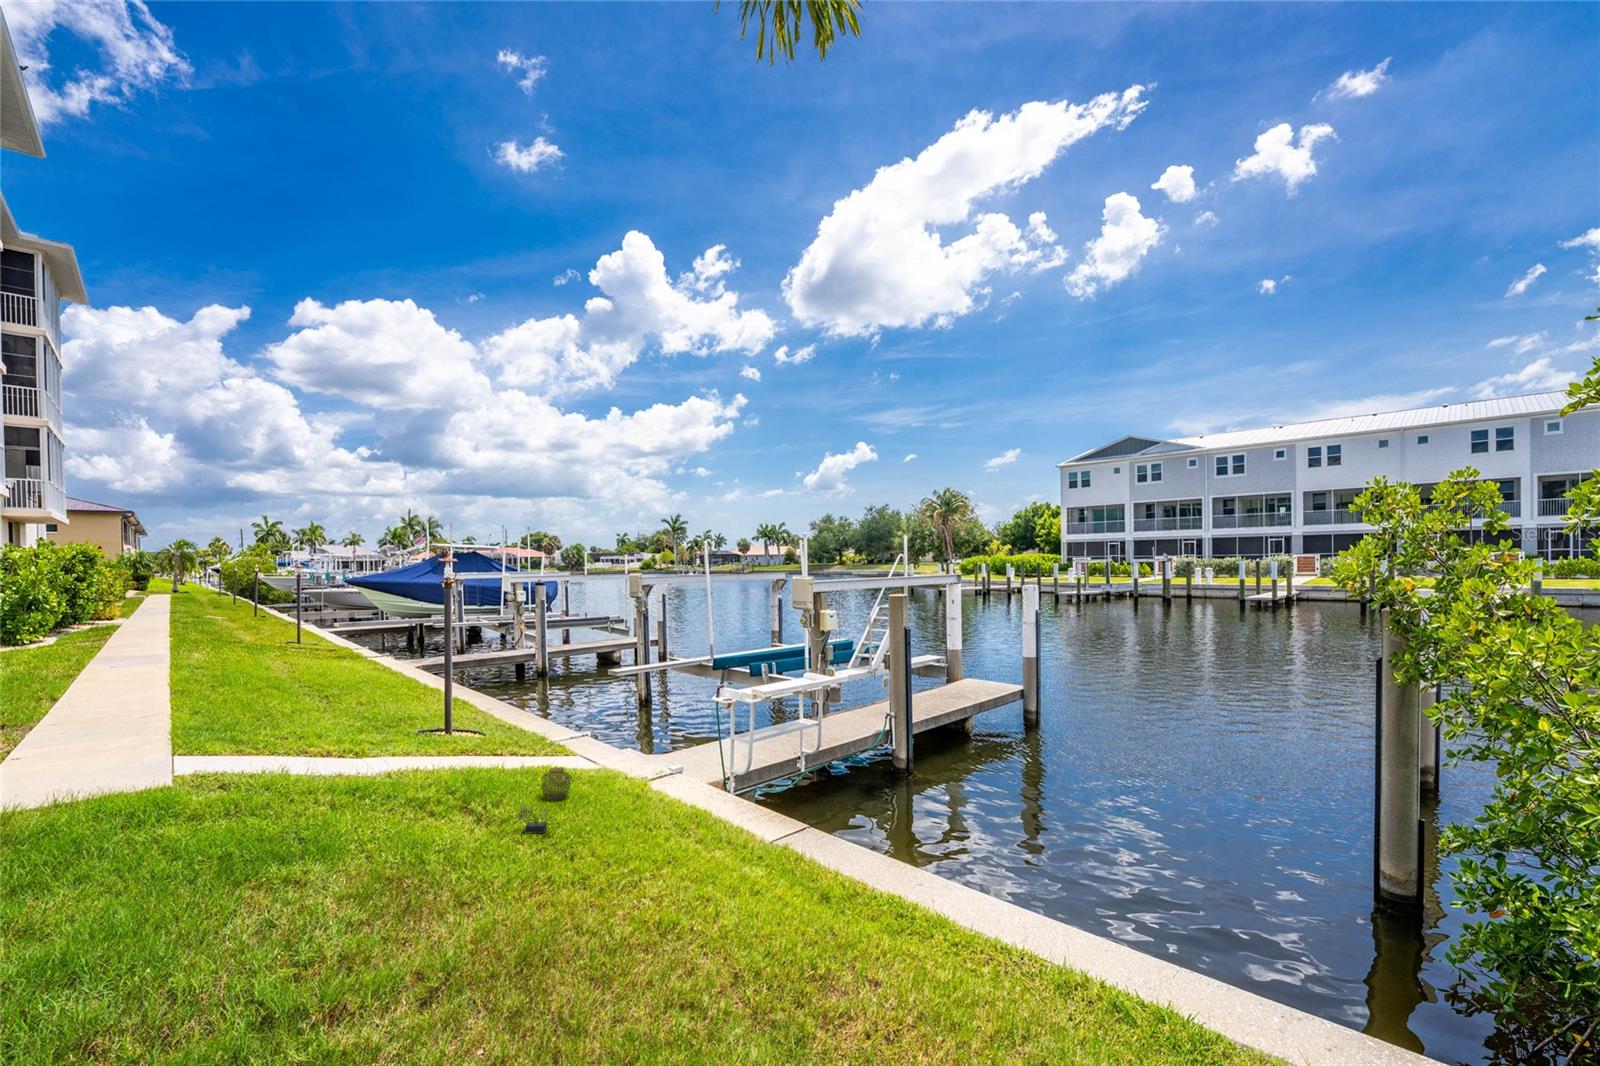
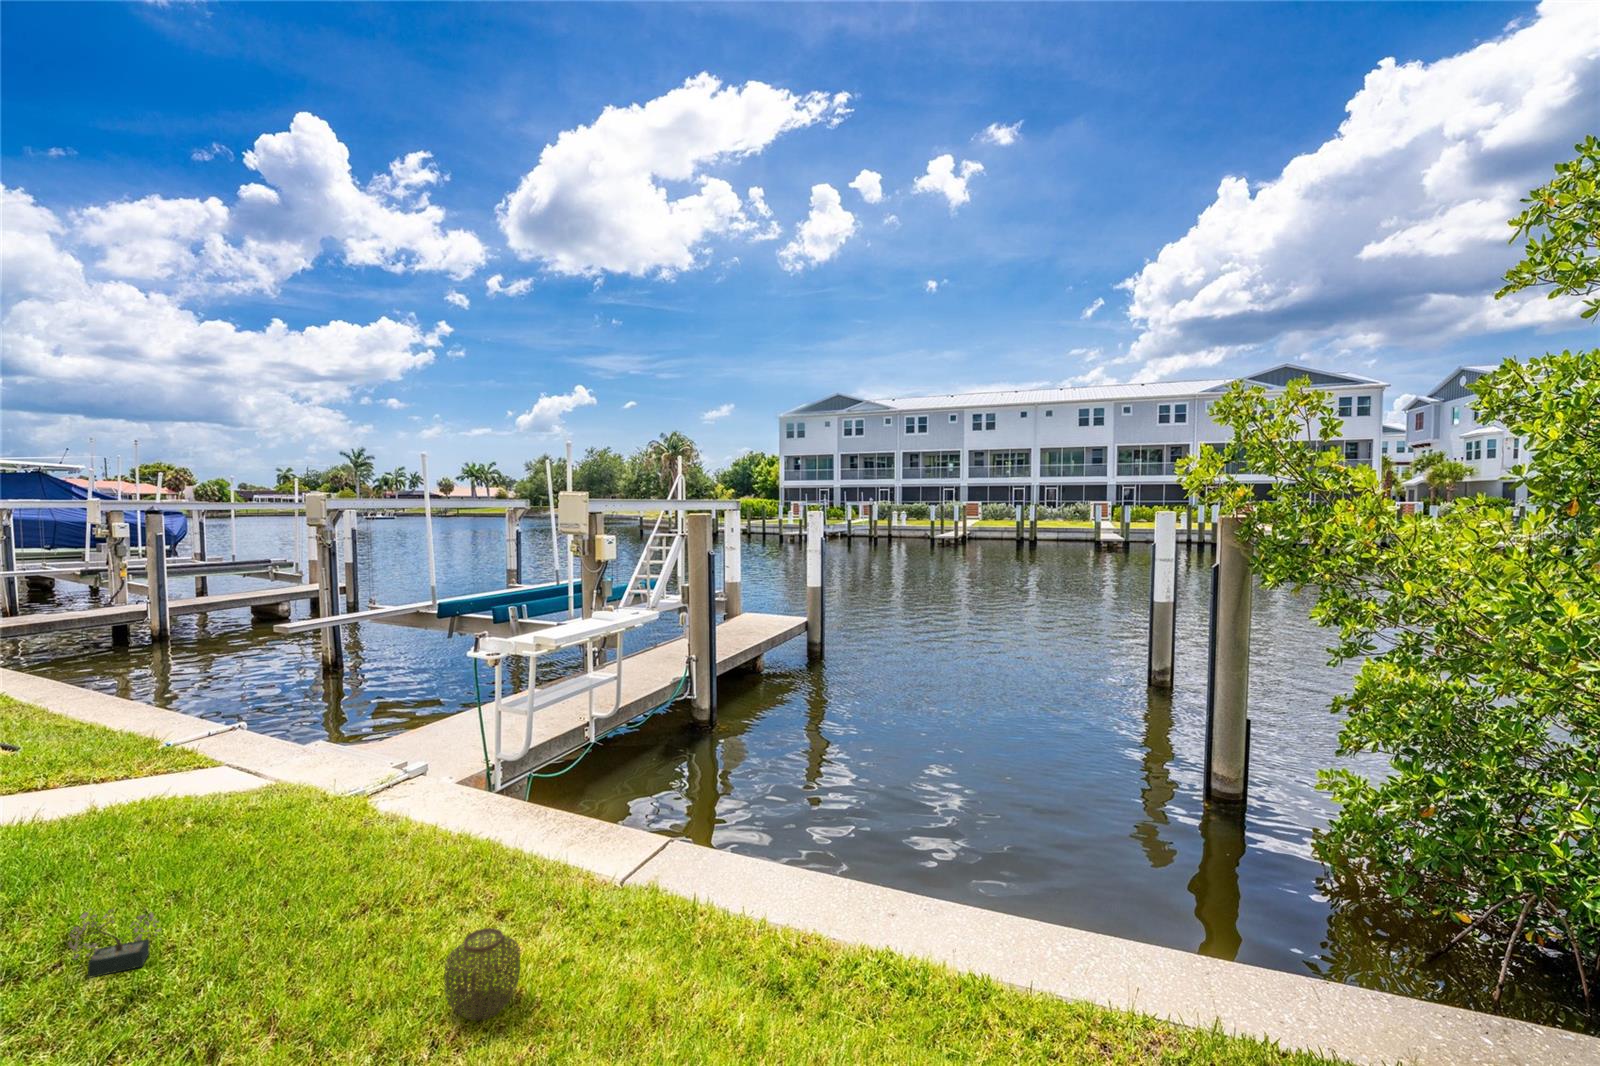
woven basket: present [542,767,571,800] -> present [445,928,520,1020]

